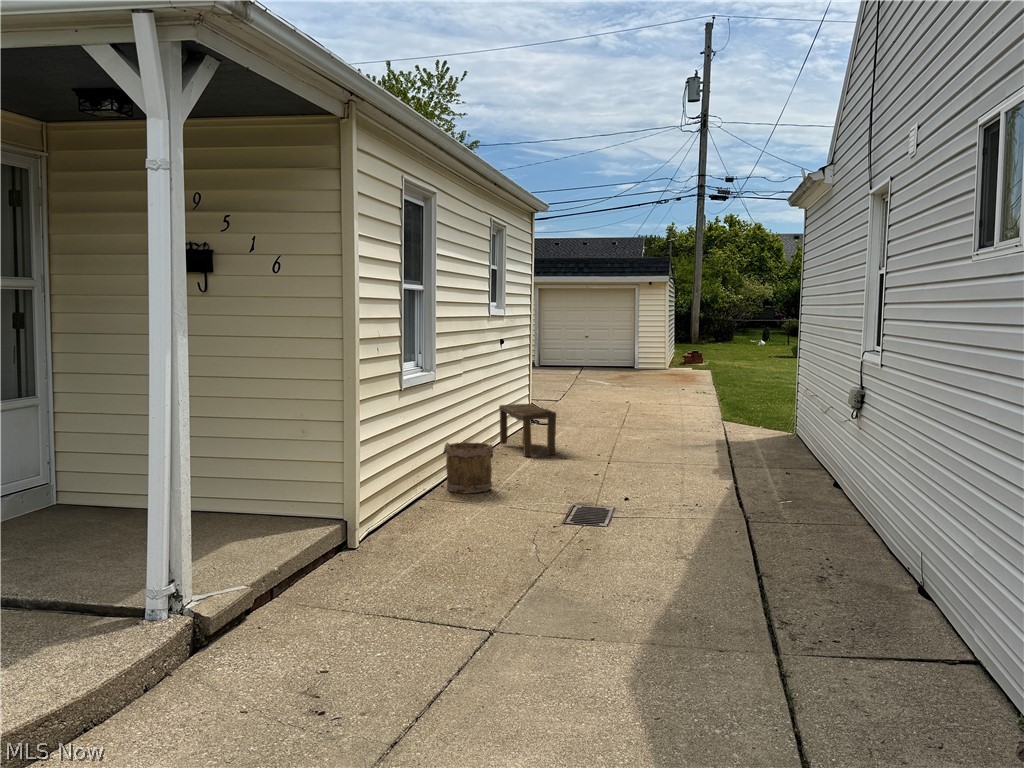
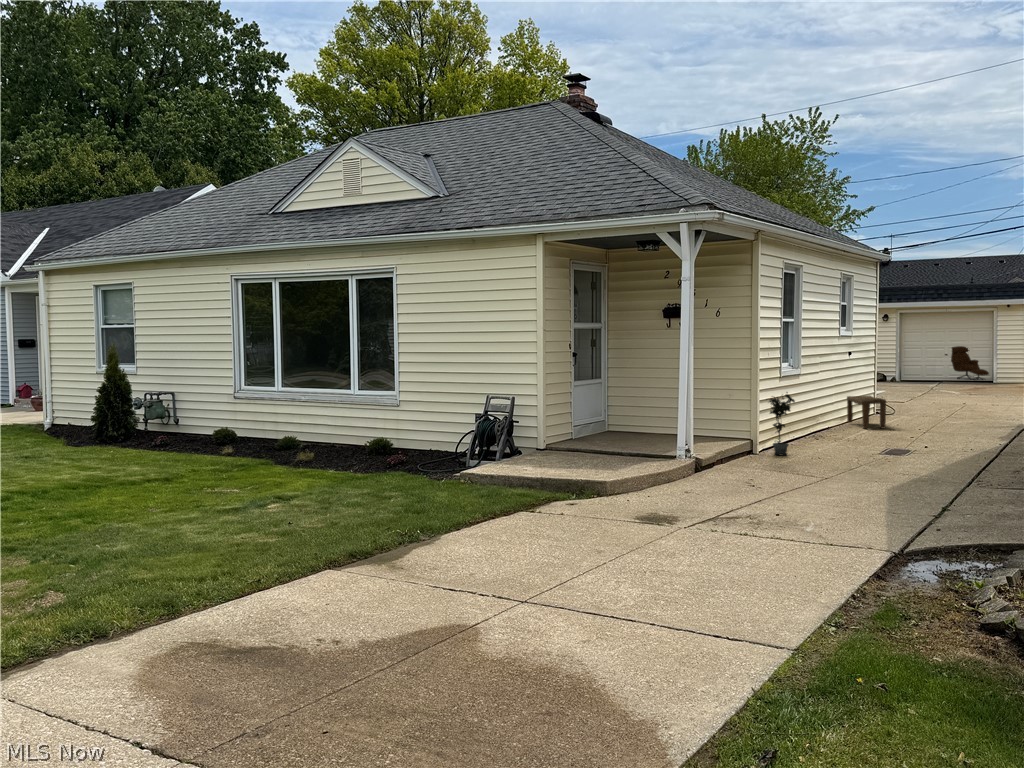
lounge chair: none [592,327,630,365] -> present [951,346,989,379]
potted plant: none [371,423,427,546] -> present [769,392,795,455]
bucket: present [443,442,493,494] -> none [805,411,837,441]

